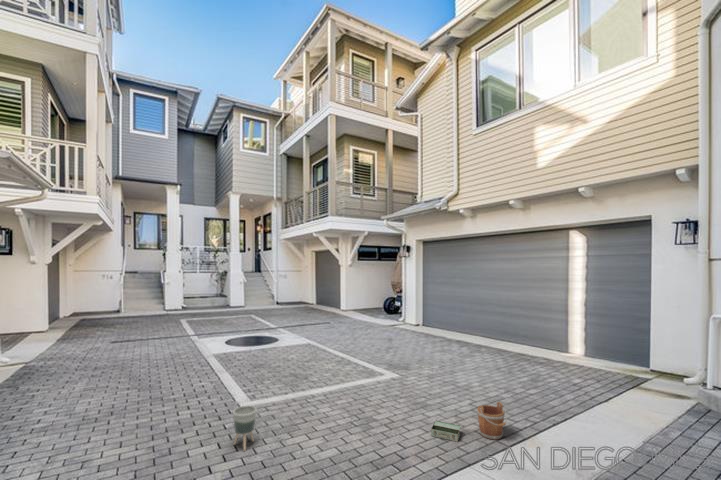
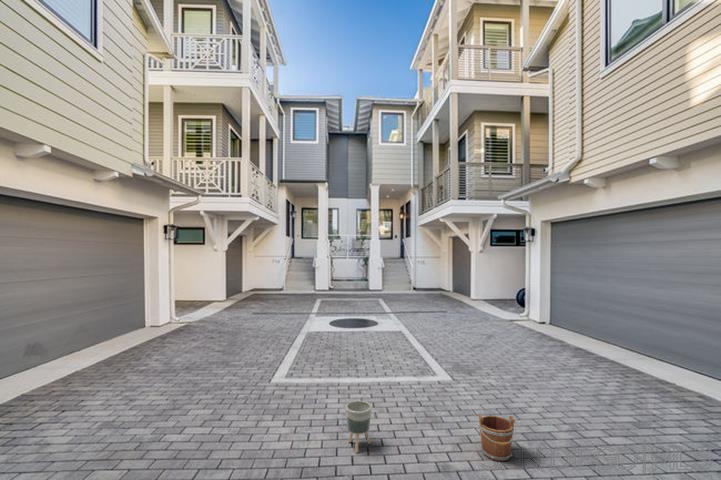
planter: present [233,406,257,451] -> present [346,401,372,453]
toolbox: present [431,421,461,442] -> none [422,421,460,449]

